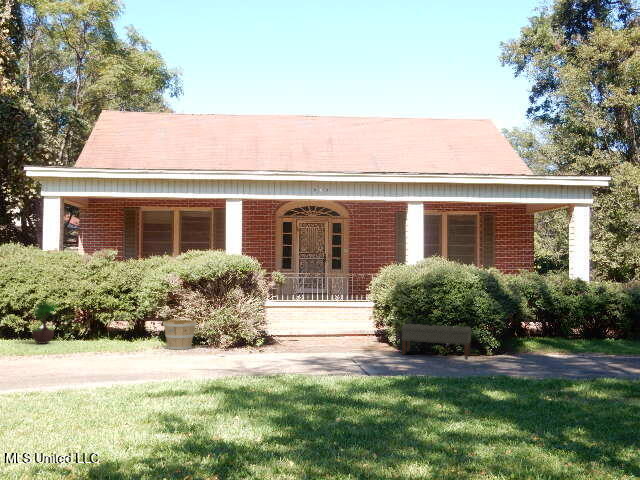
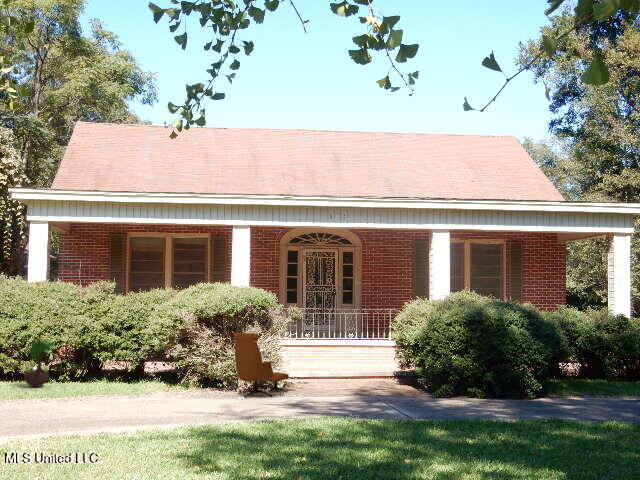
lounge chair: none [213,295,266,354] -> present [234,333,289,397]
wooden bucket: present [163,319,196,350] -> none [176,359,212,394]
bench: present [401,324,471,359] -> none [441,364,518,404]

